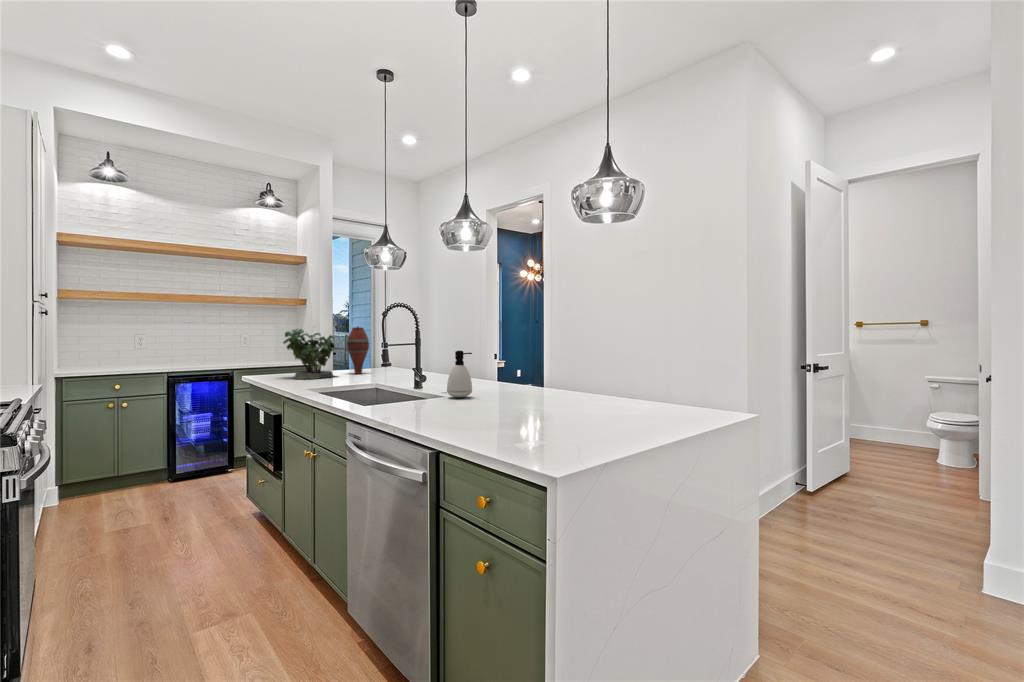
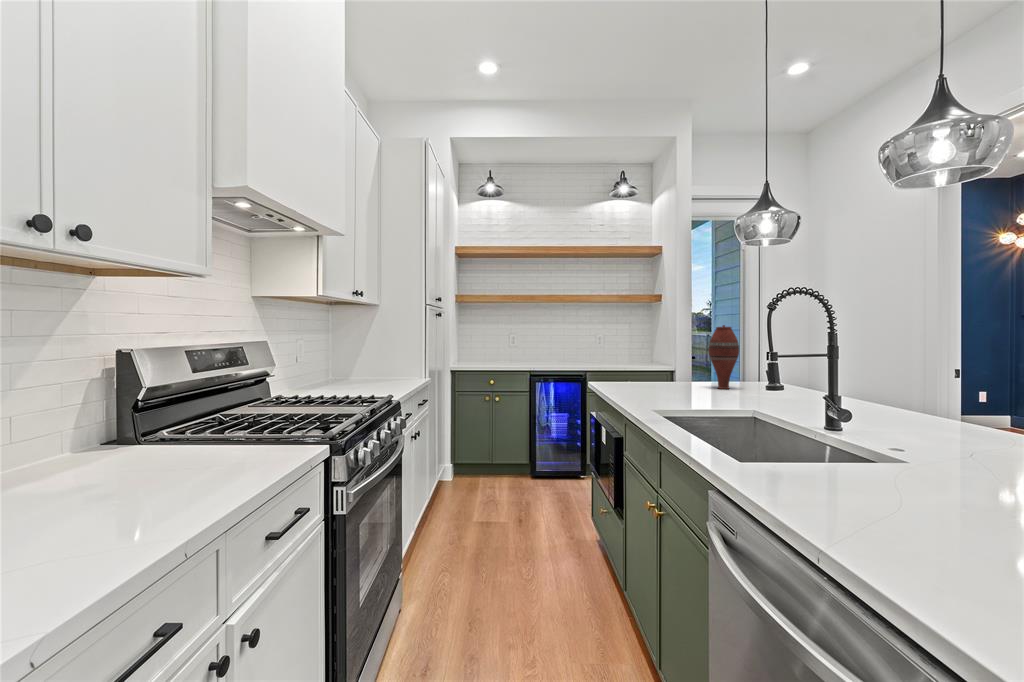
potted plant: present [283,329,337,379] -> none [630,325,698,393]
soap dispenser: present [447,351,472,398] -> none [916,376,990,475]

